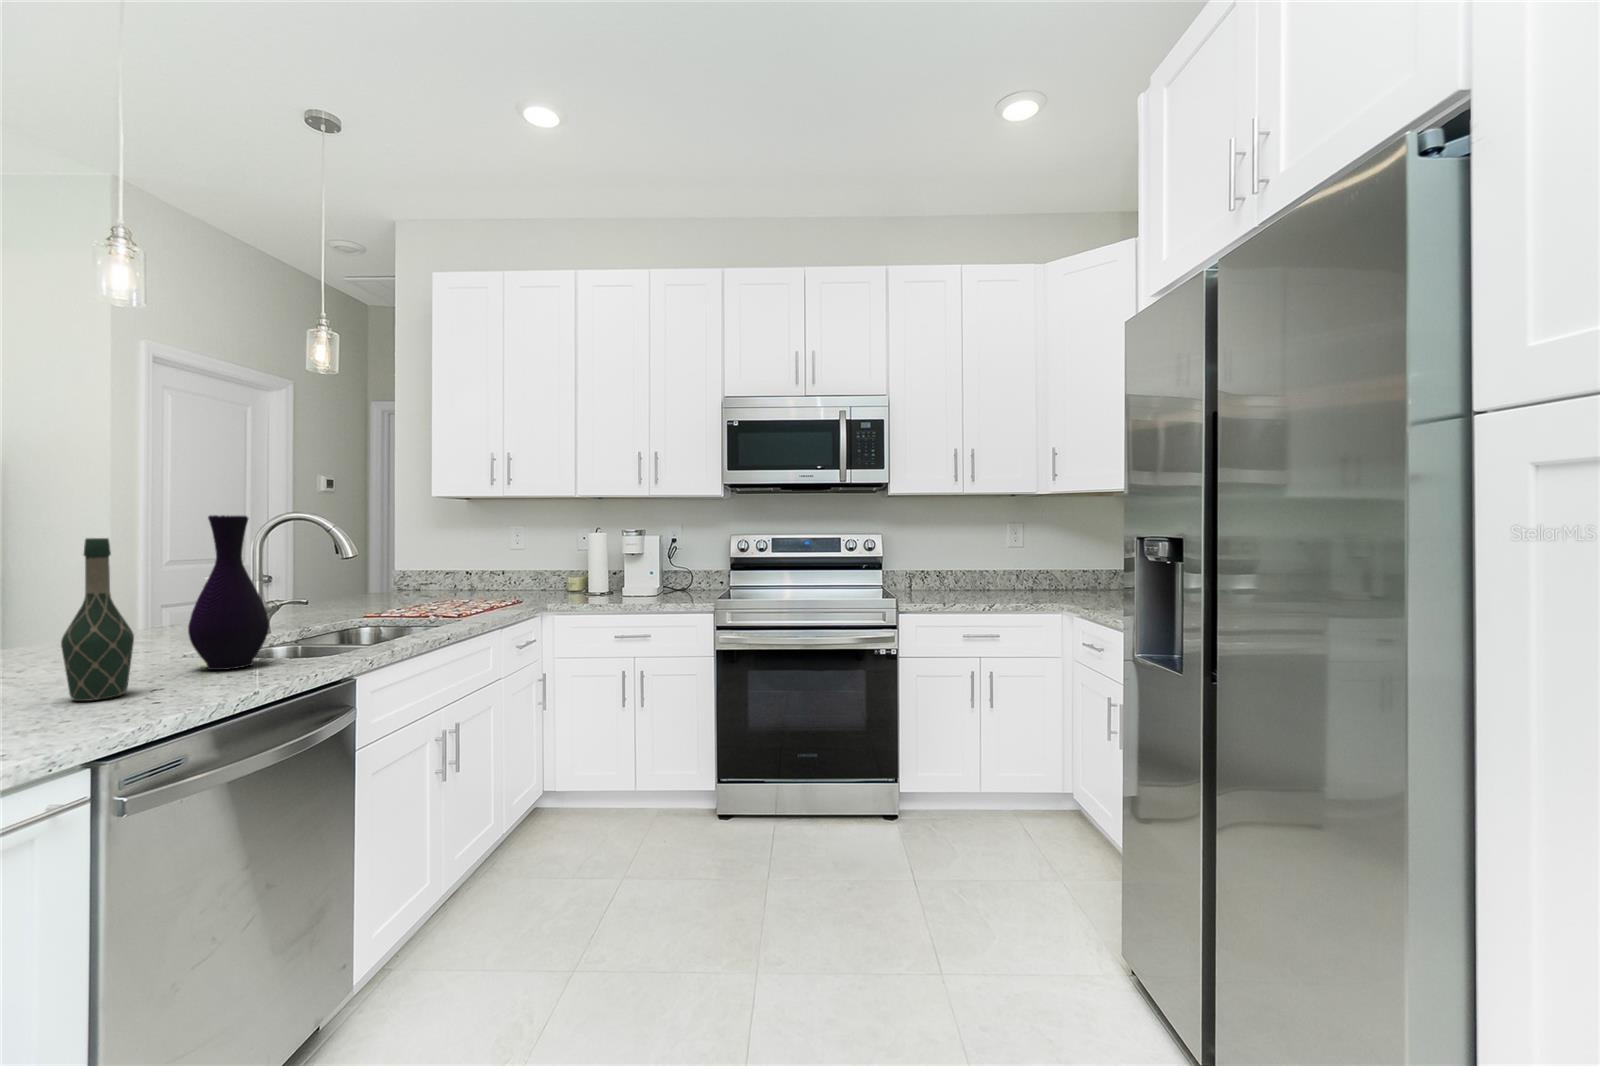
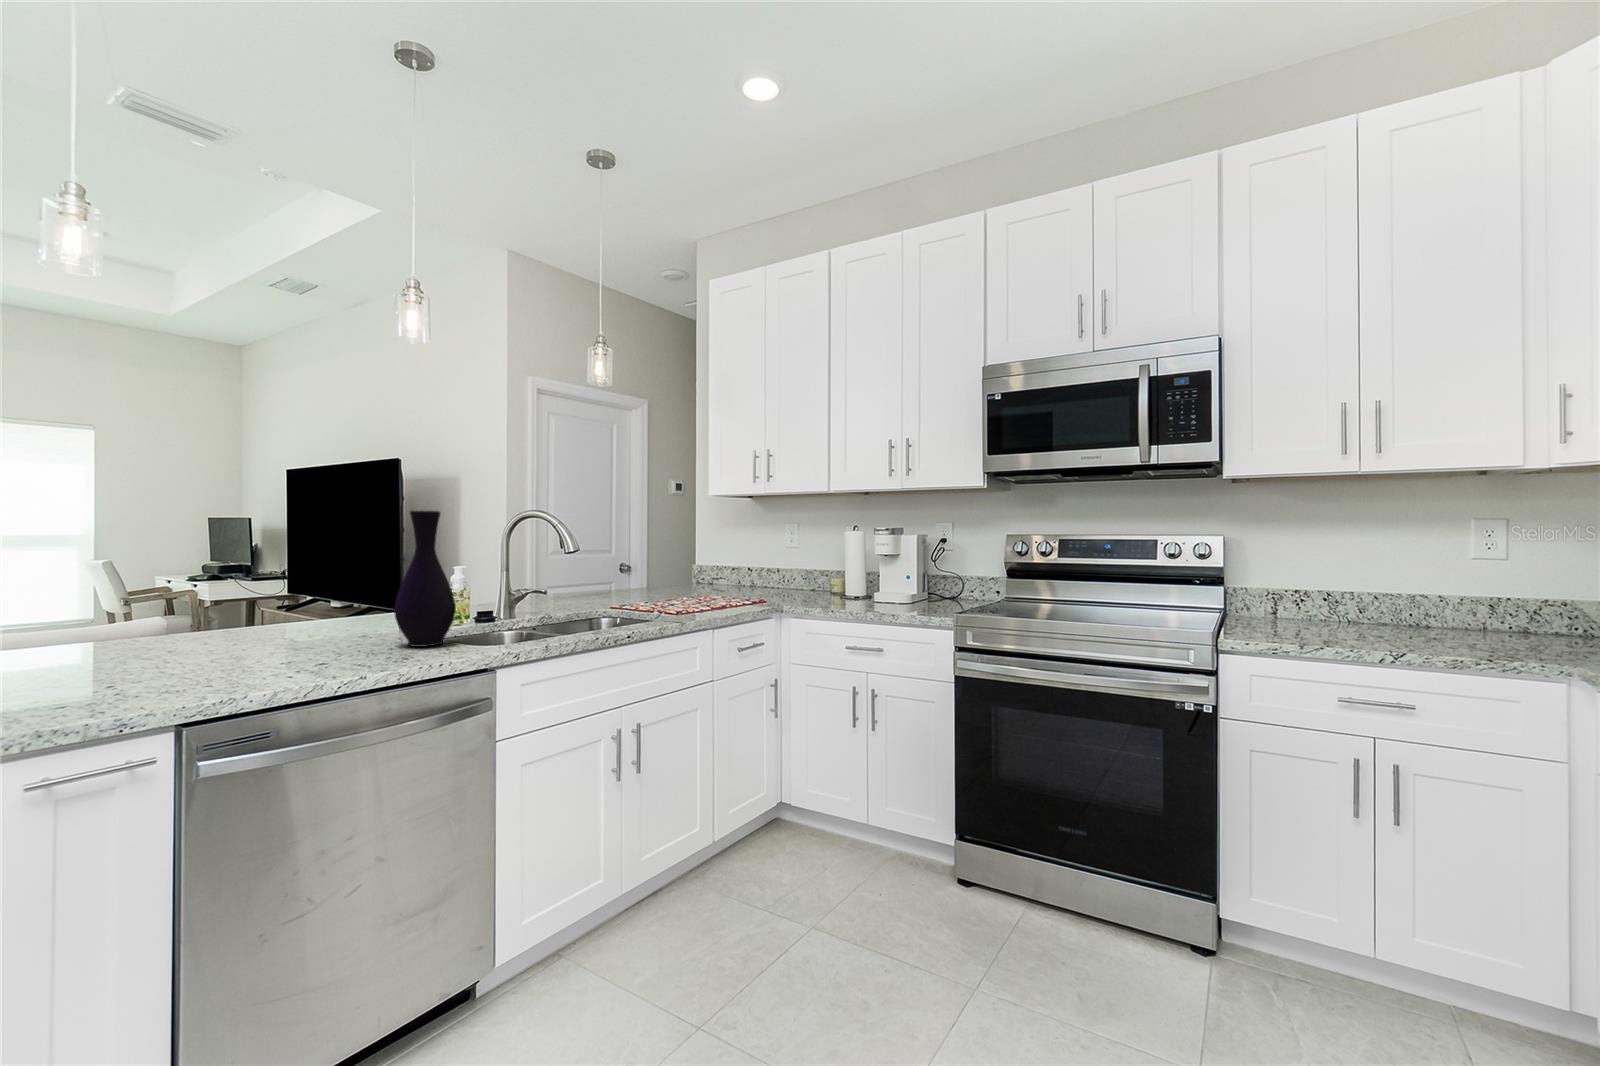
wine bottle: present [61,538,134,701] -> none [276,529,327,662]

